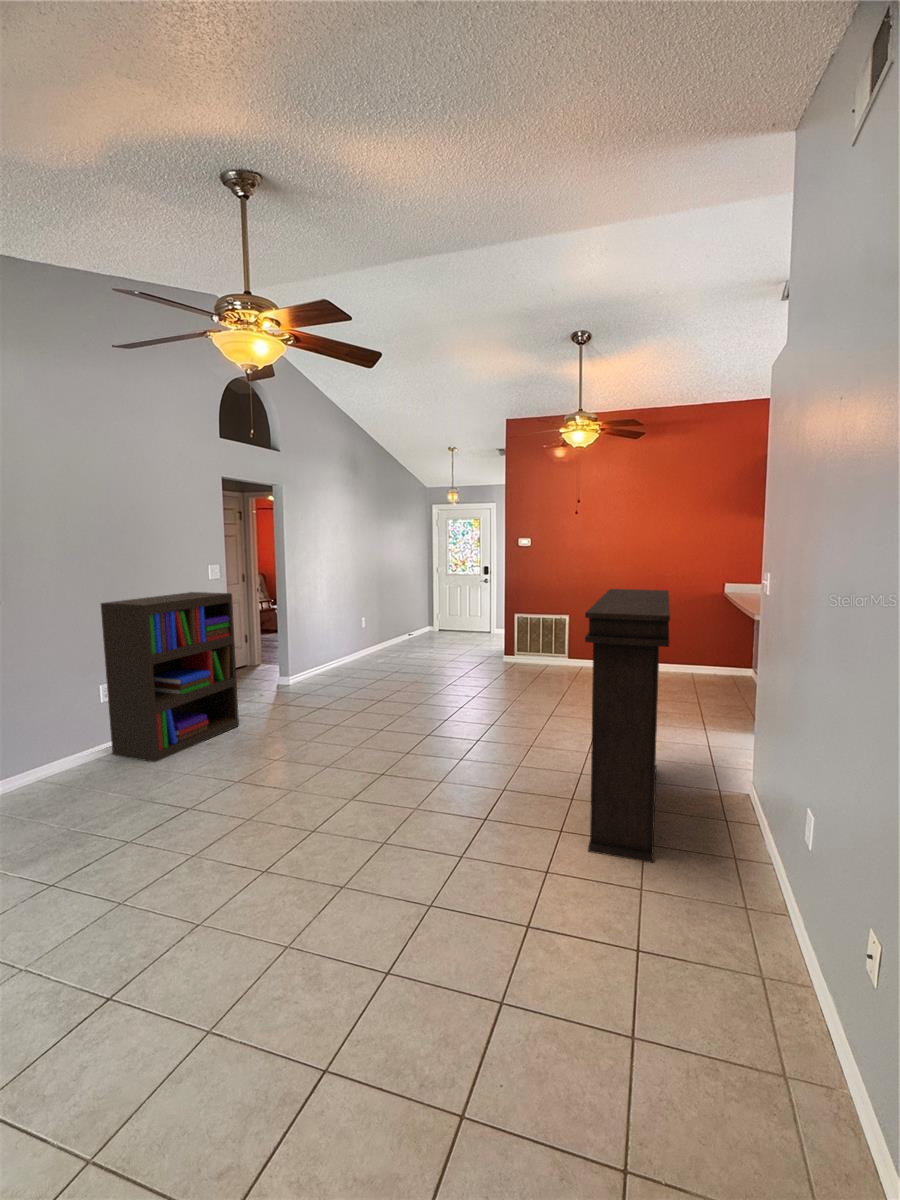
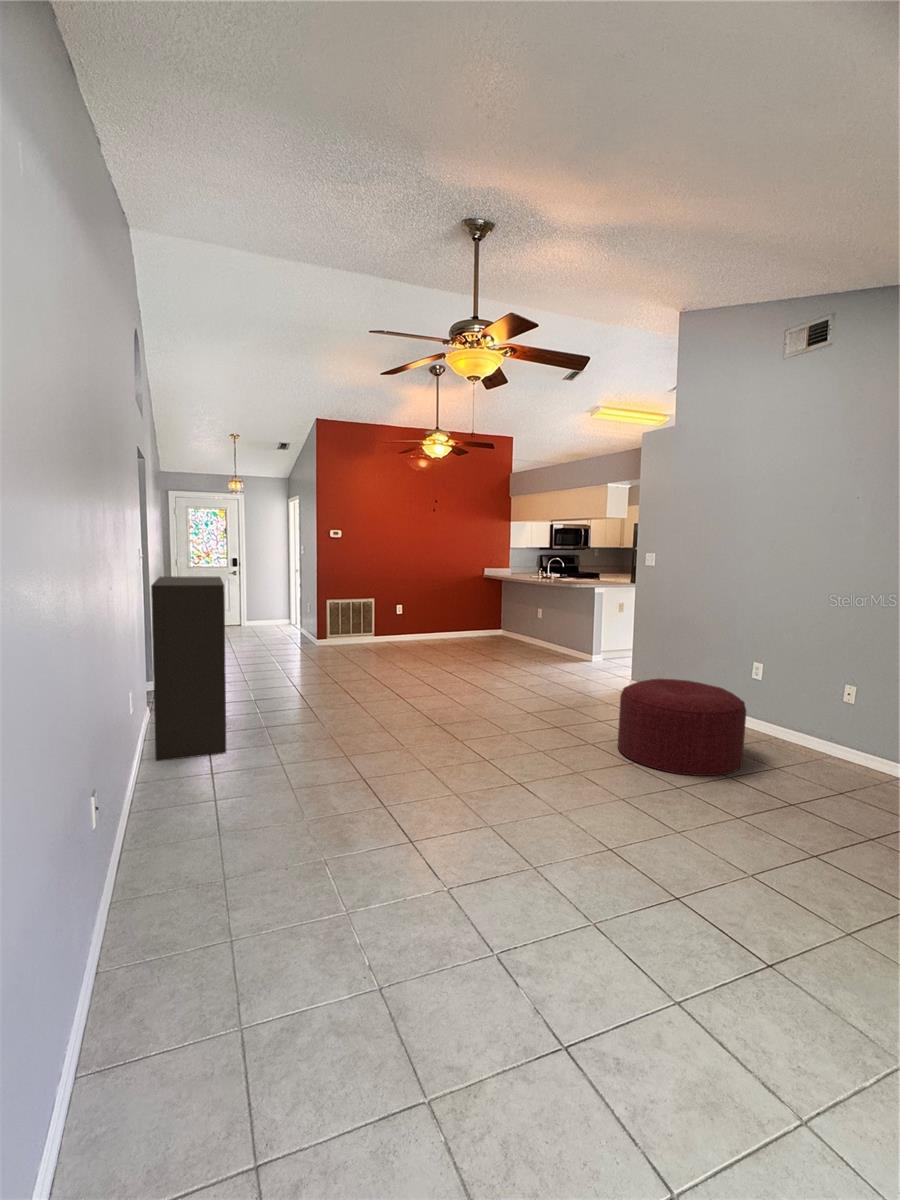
console table: present [585,589,670,863] -> none [539,566,656,716]
ottoman: none [386,813,621,1084] -> present [617,679,746,776]

